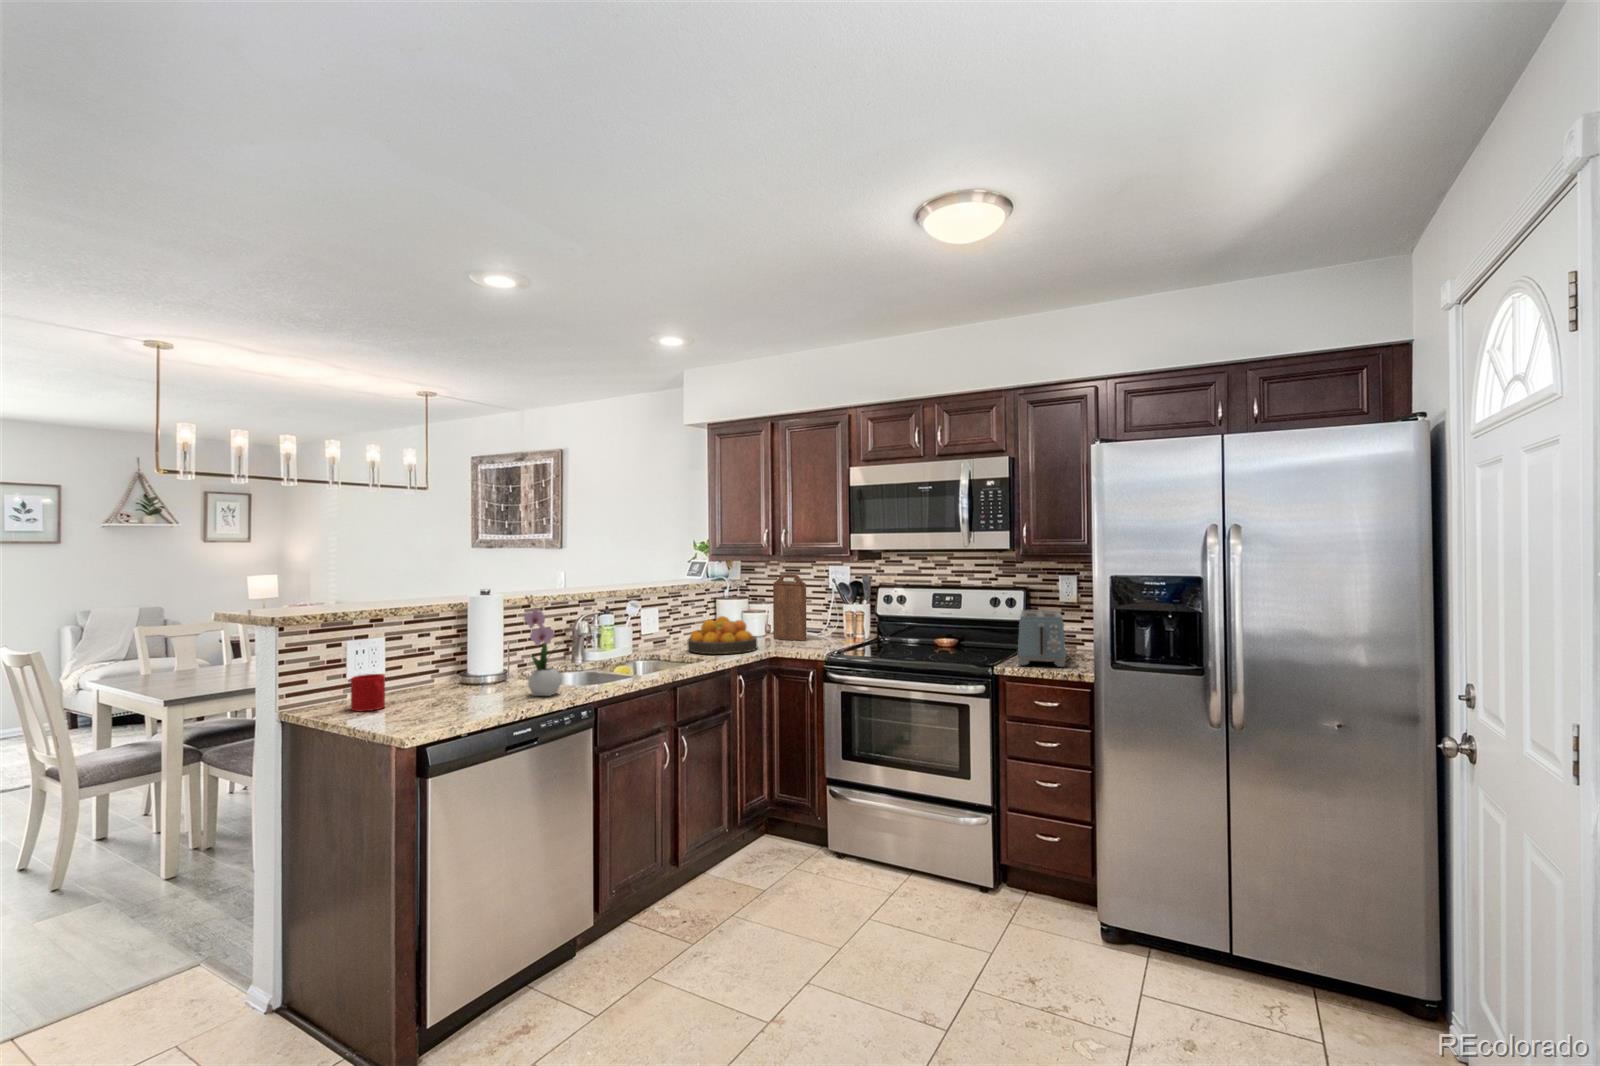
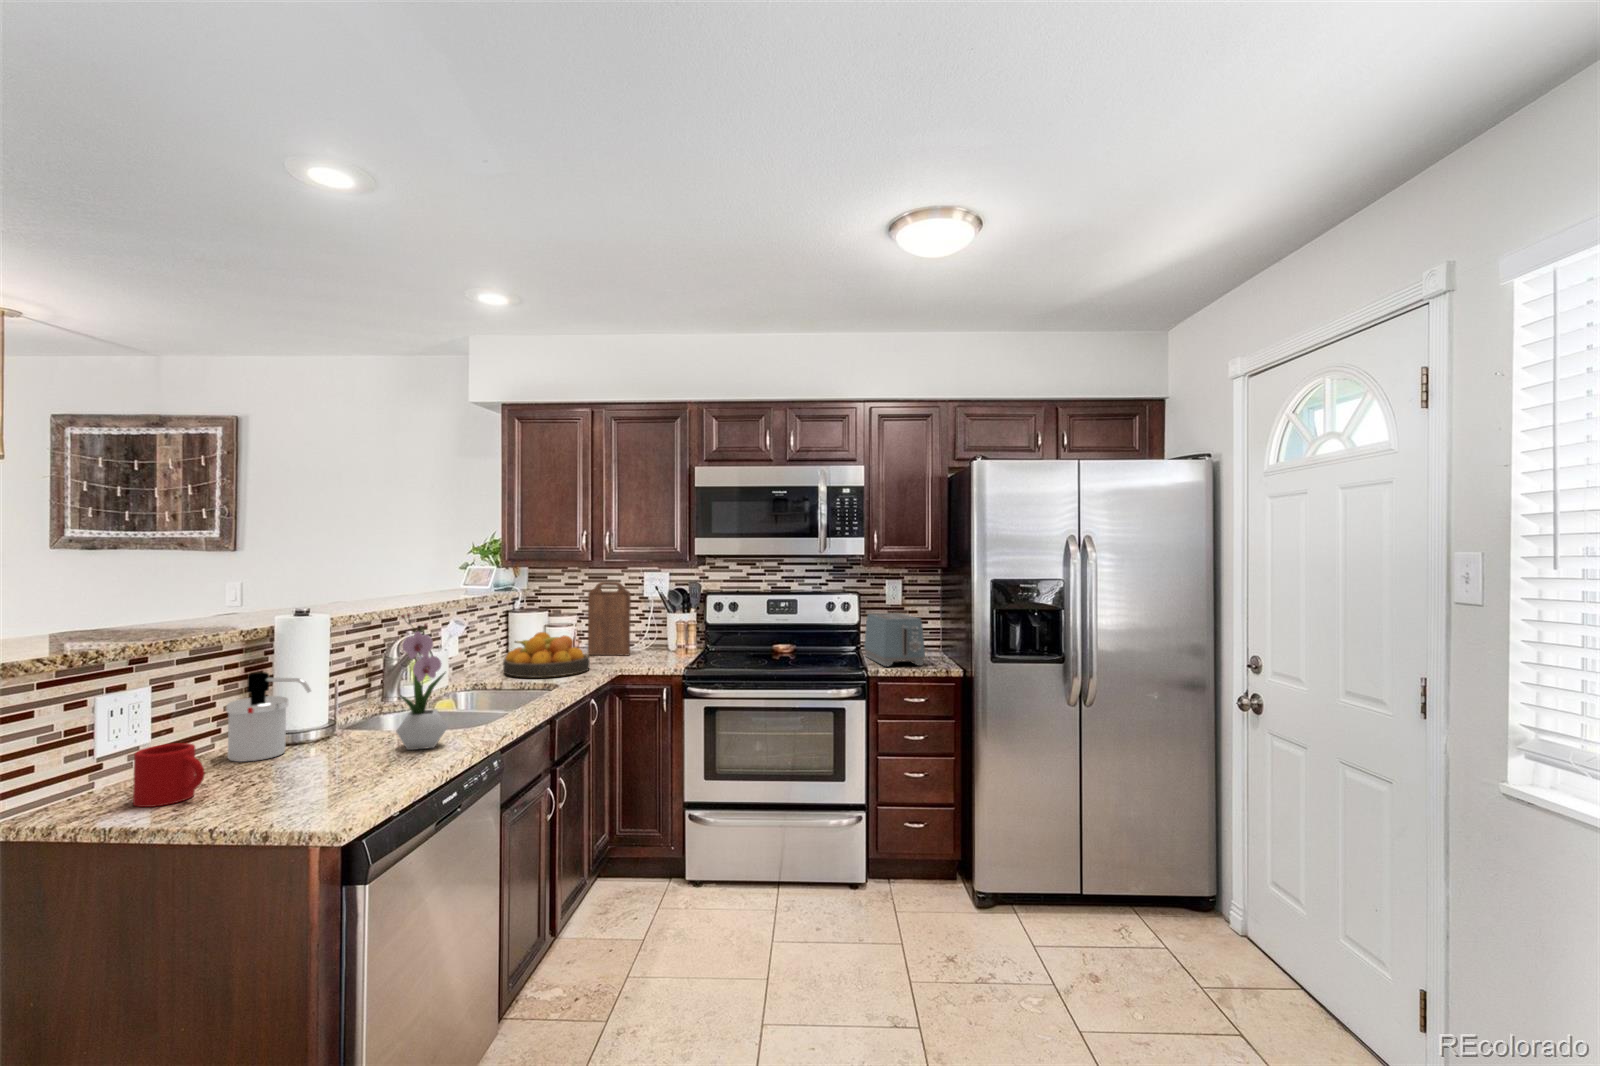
soap dispenser: none [432,633,475,693] -> present [226,672,311,762]

